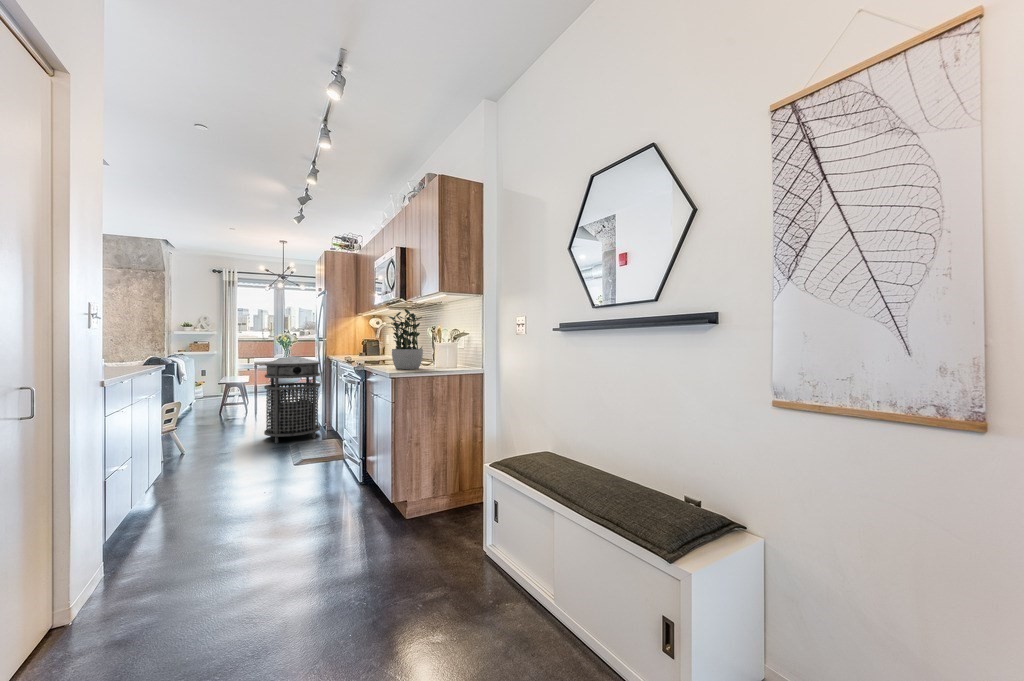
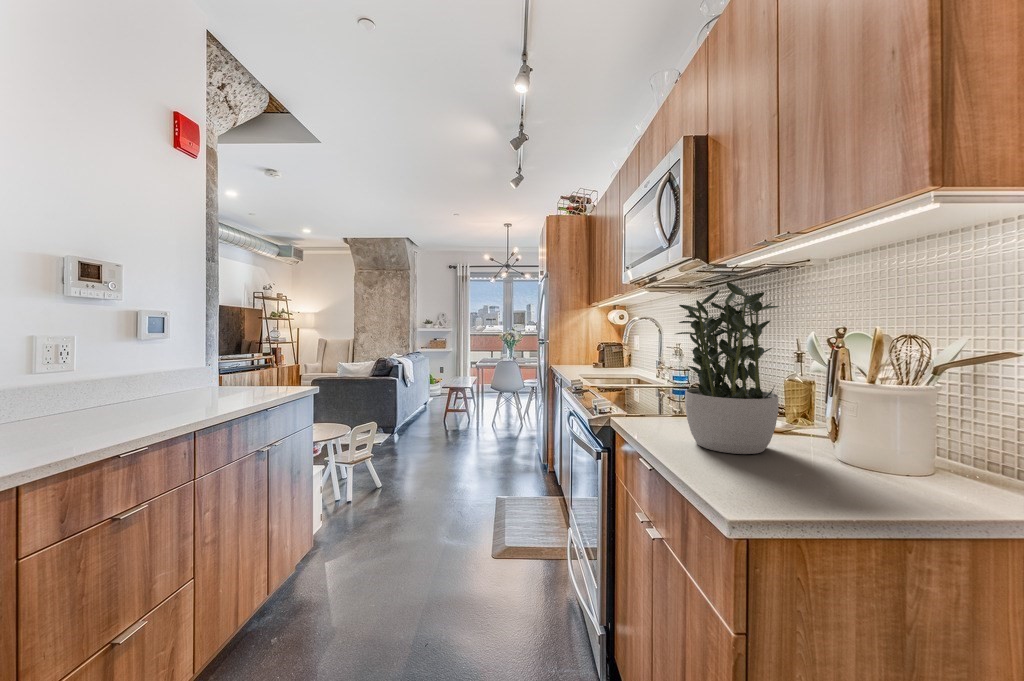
trash can: present [264,356,320,443] -> none [475,364,542,484]

